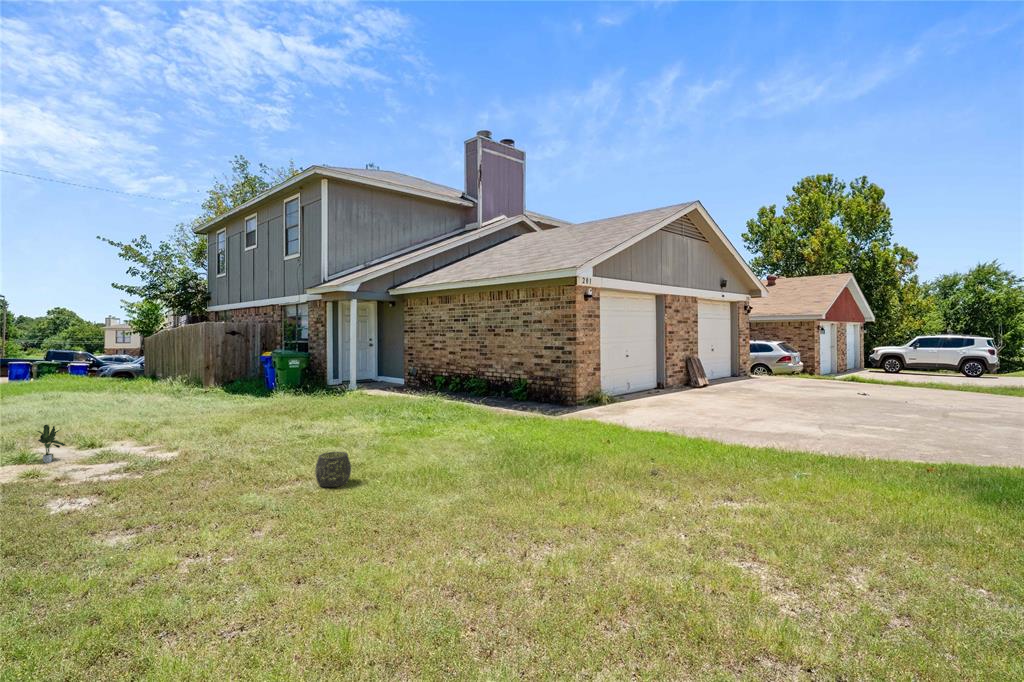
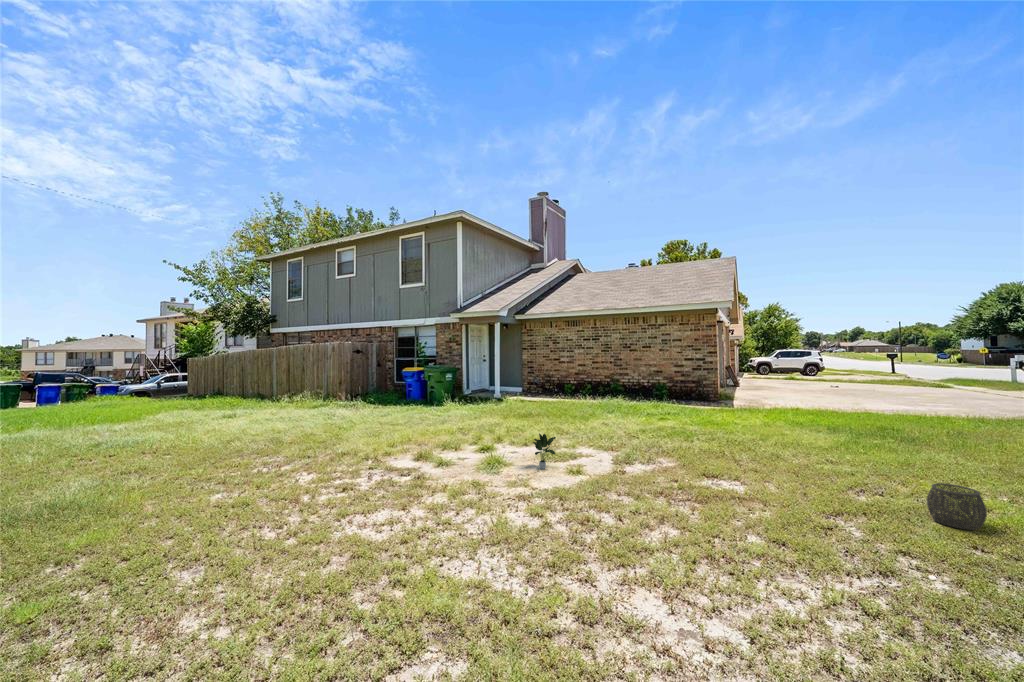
woven basket: present [315,452,351,487] -> present [927,483,987,530]

